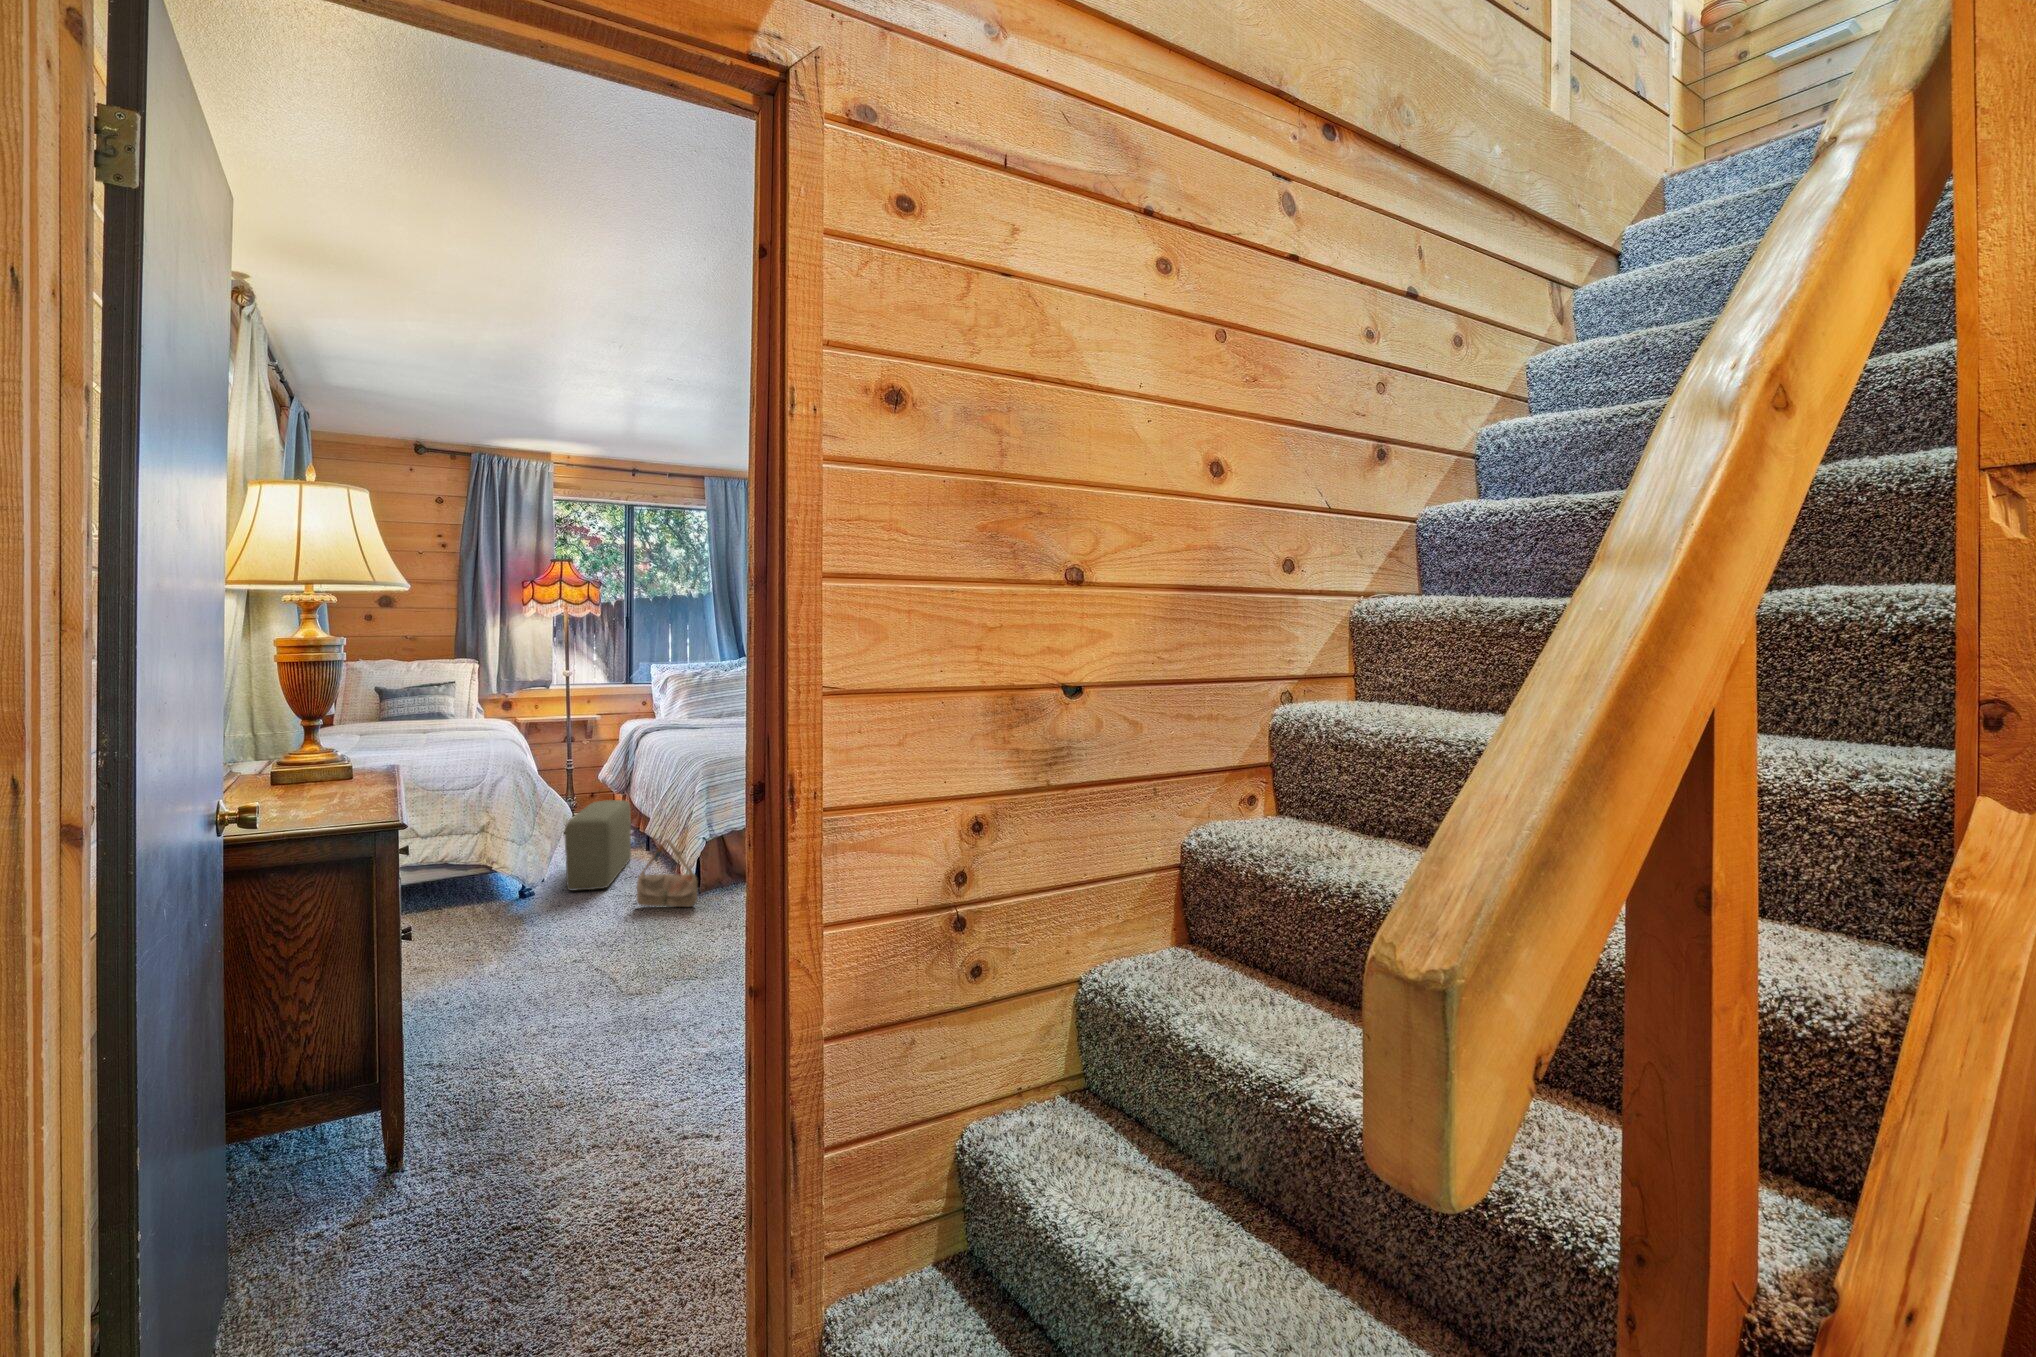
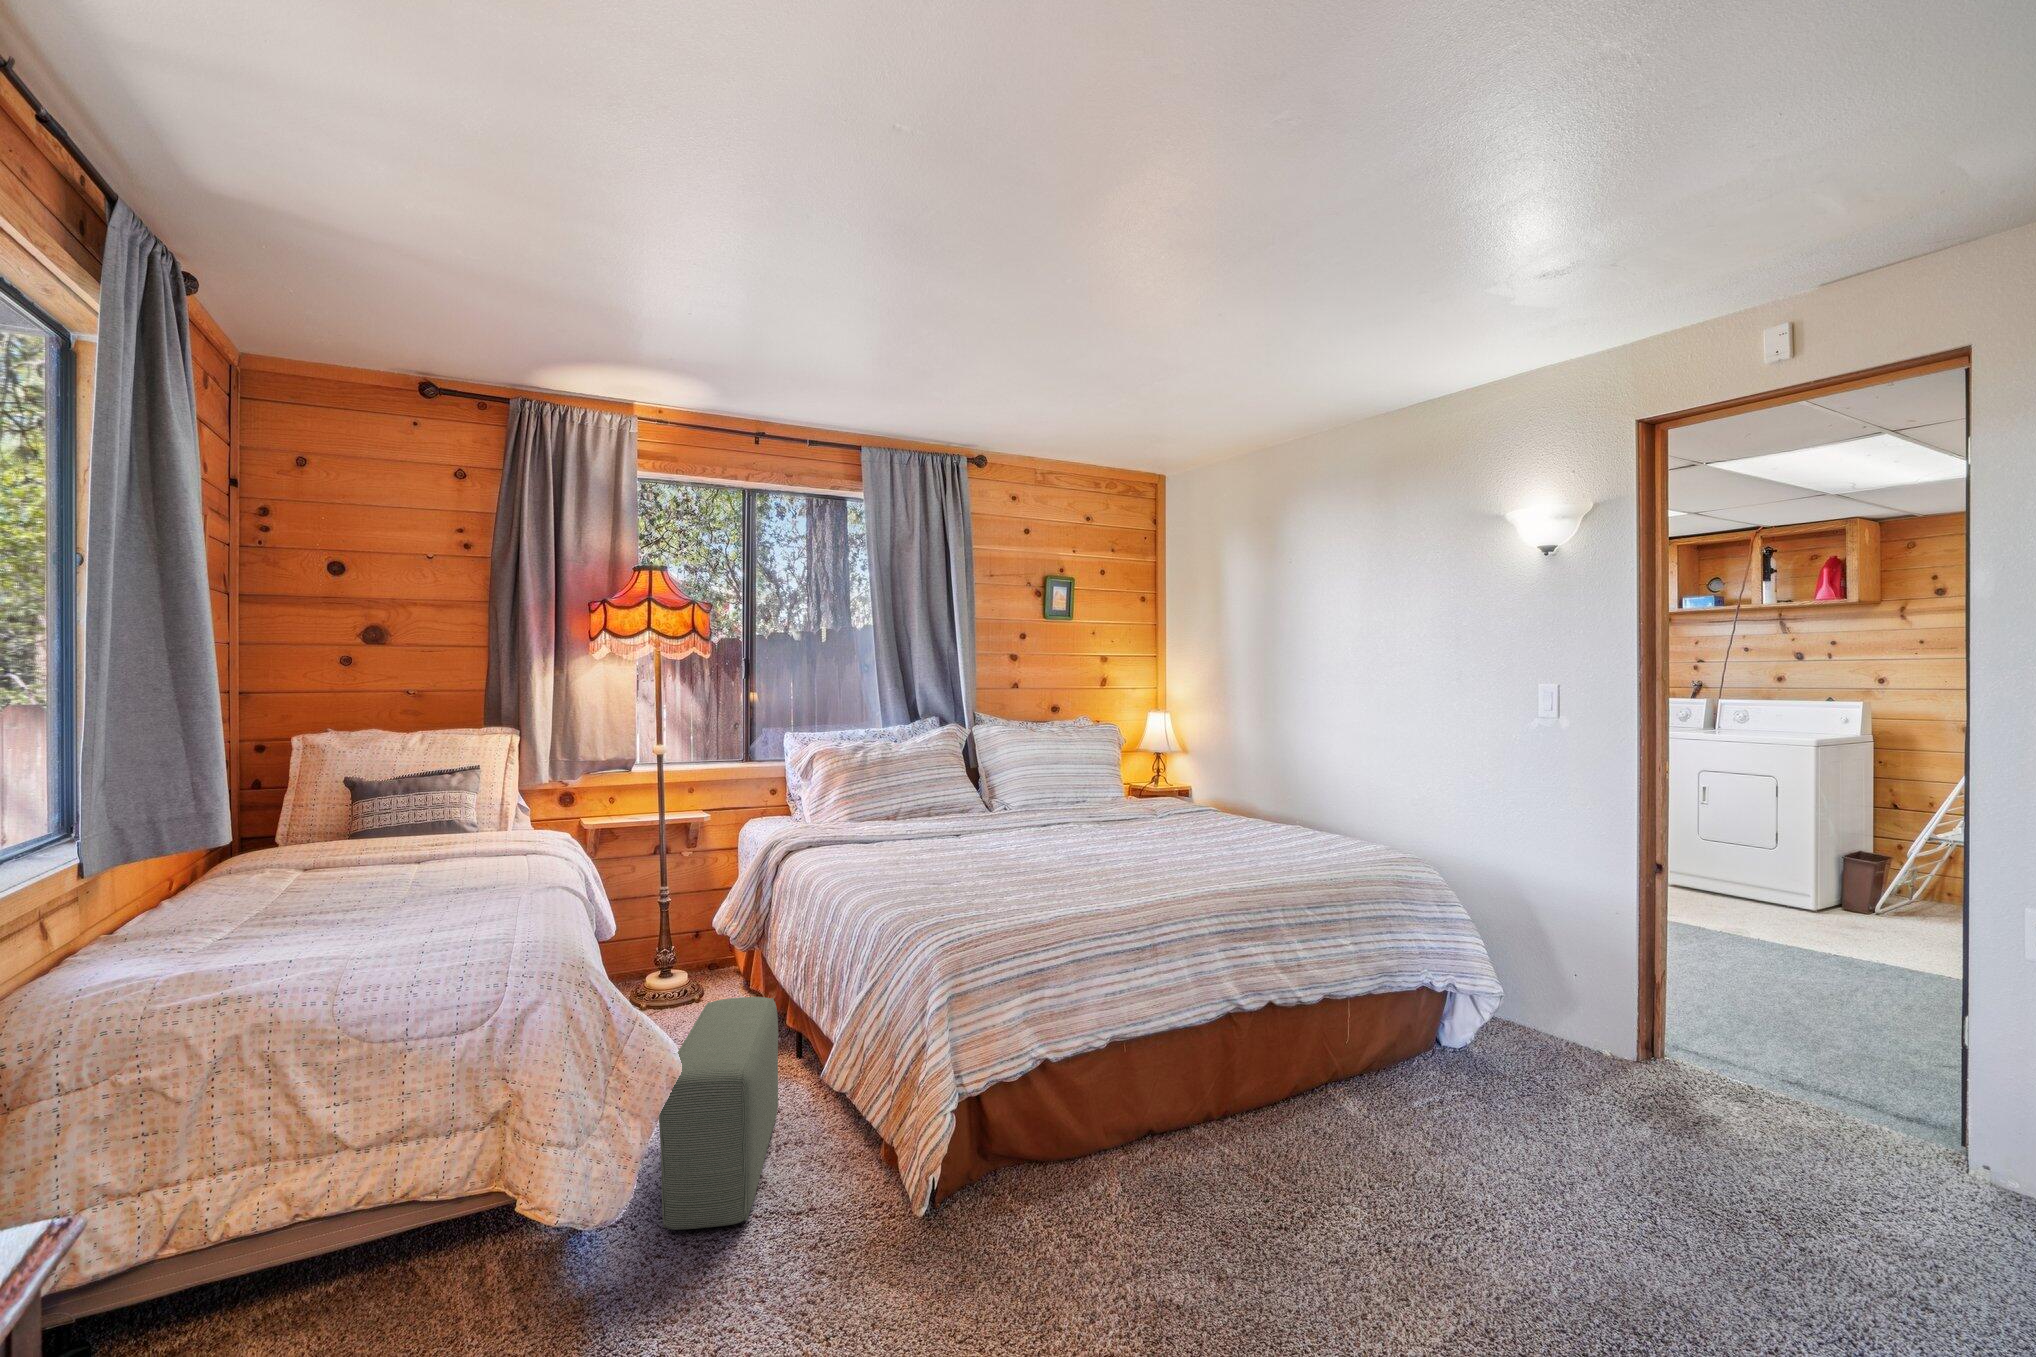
bag: present [637,839,697,907] -> none [820,1145,960,1314]

